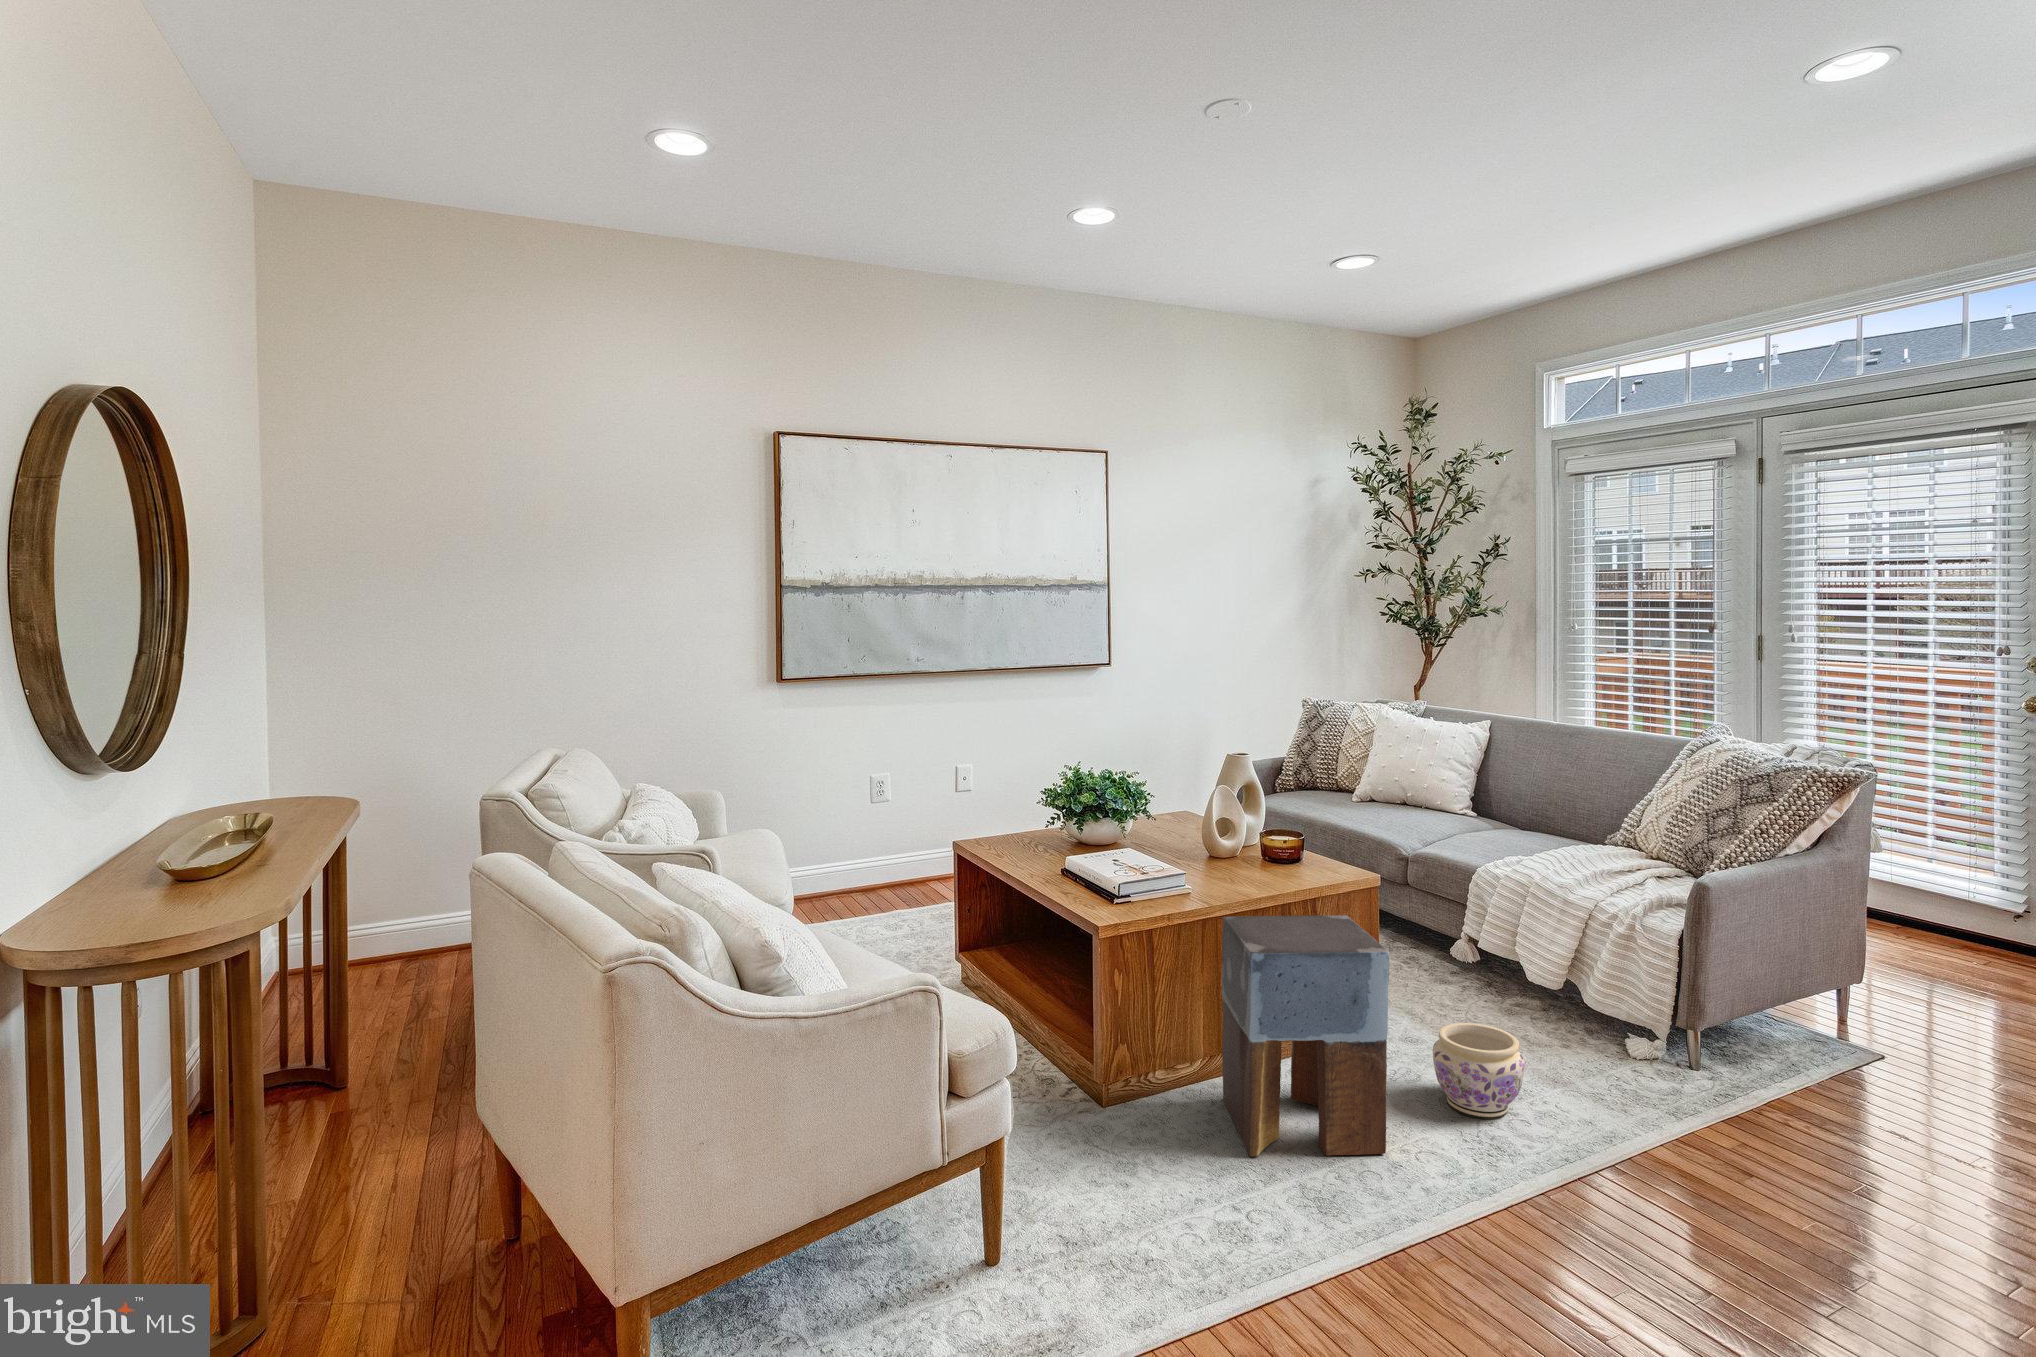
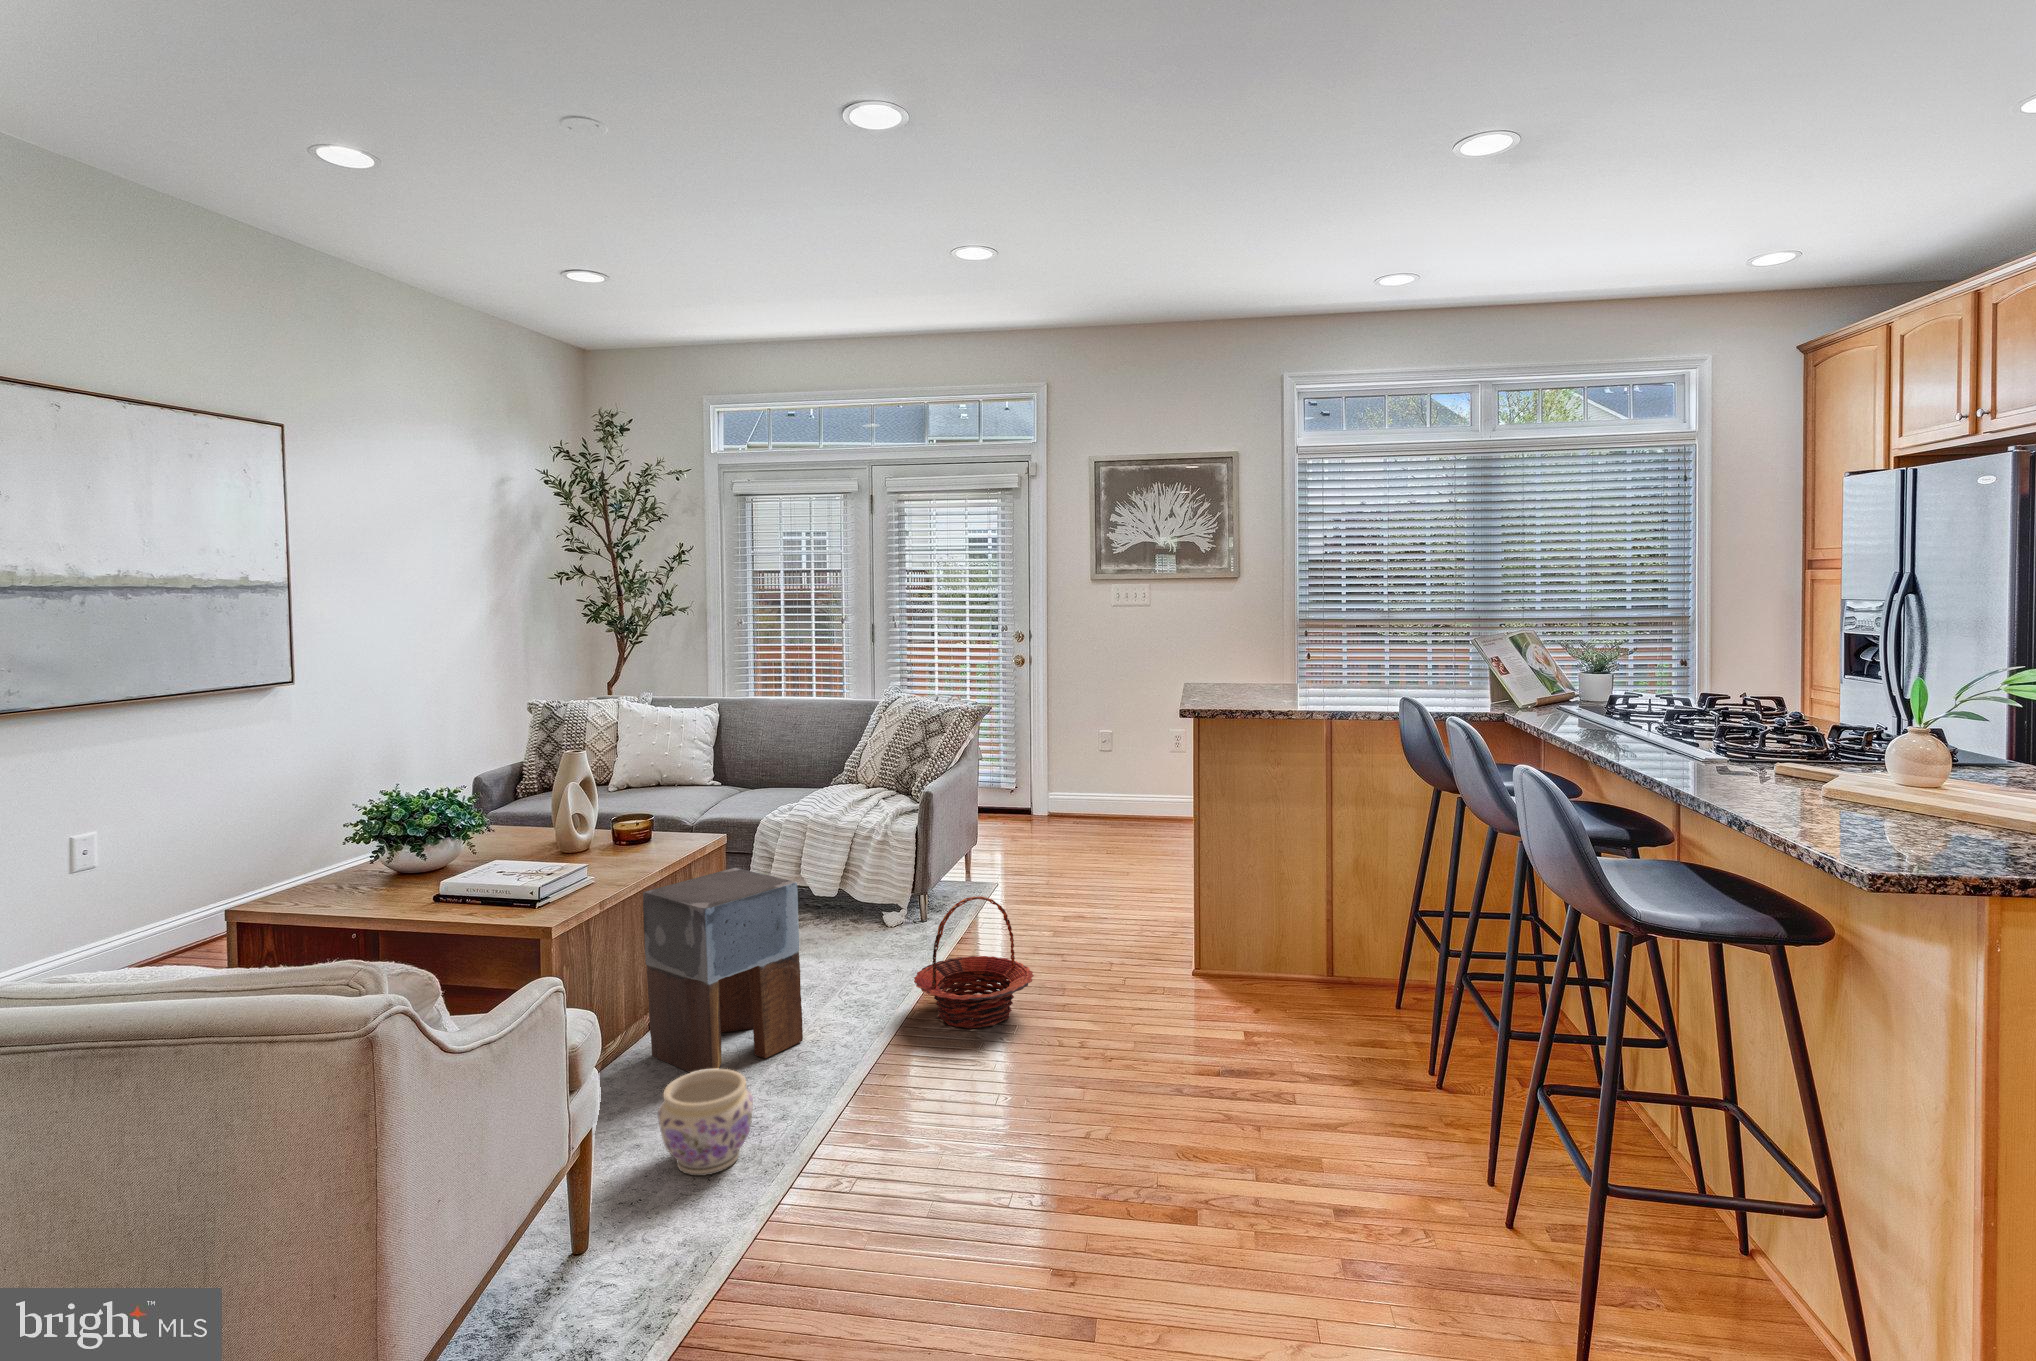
planter: present [1433,1023,1525,1119] -> present [658,1069,753,1176]
basket: none [1555,1046,1768,1255] -> present [914,896,1034,1028]

